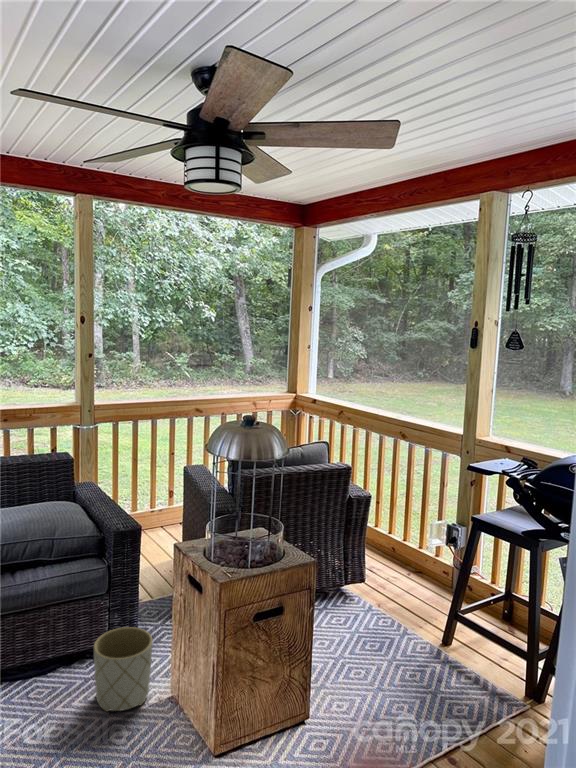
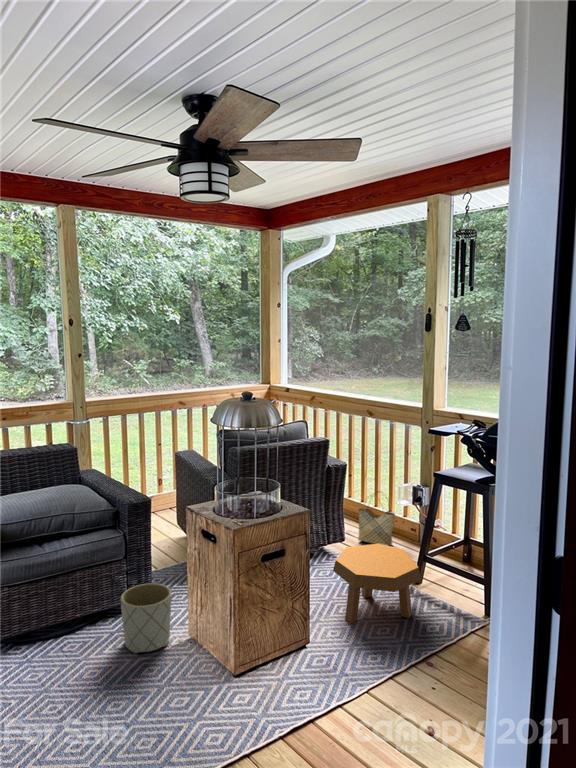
woven basket: none [381,527,425,591] -> present [358,491,395,546]
footstool: none [345,595,449,692] -> present [333,544,421,623]

